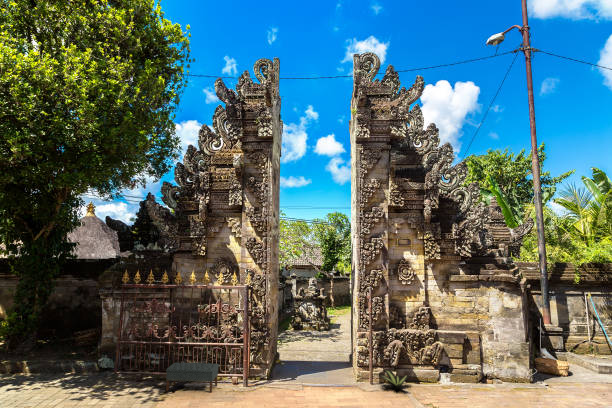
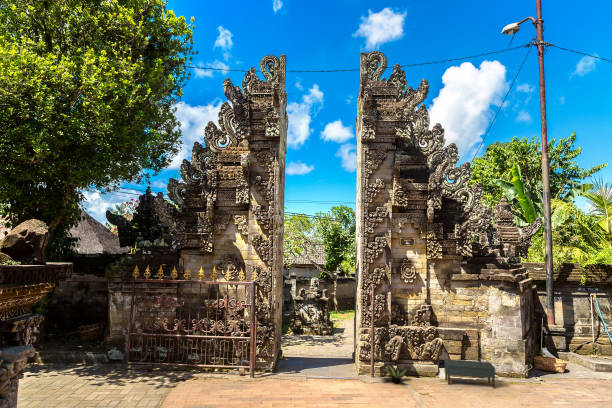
bench: present [166,363,219,393] -> present [444,359,495,388]

